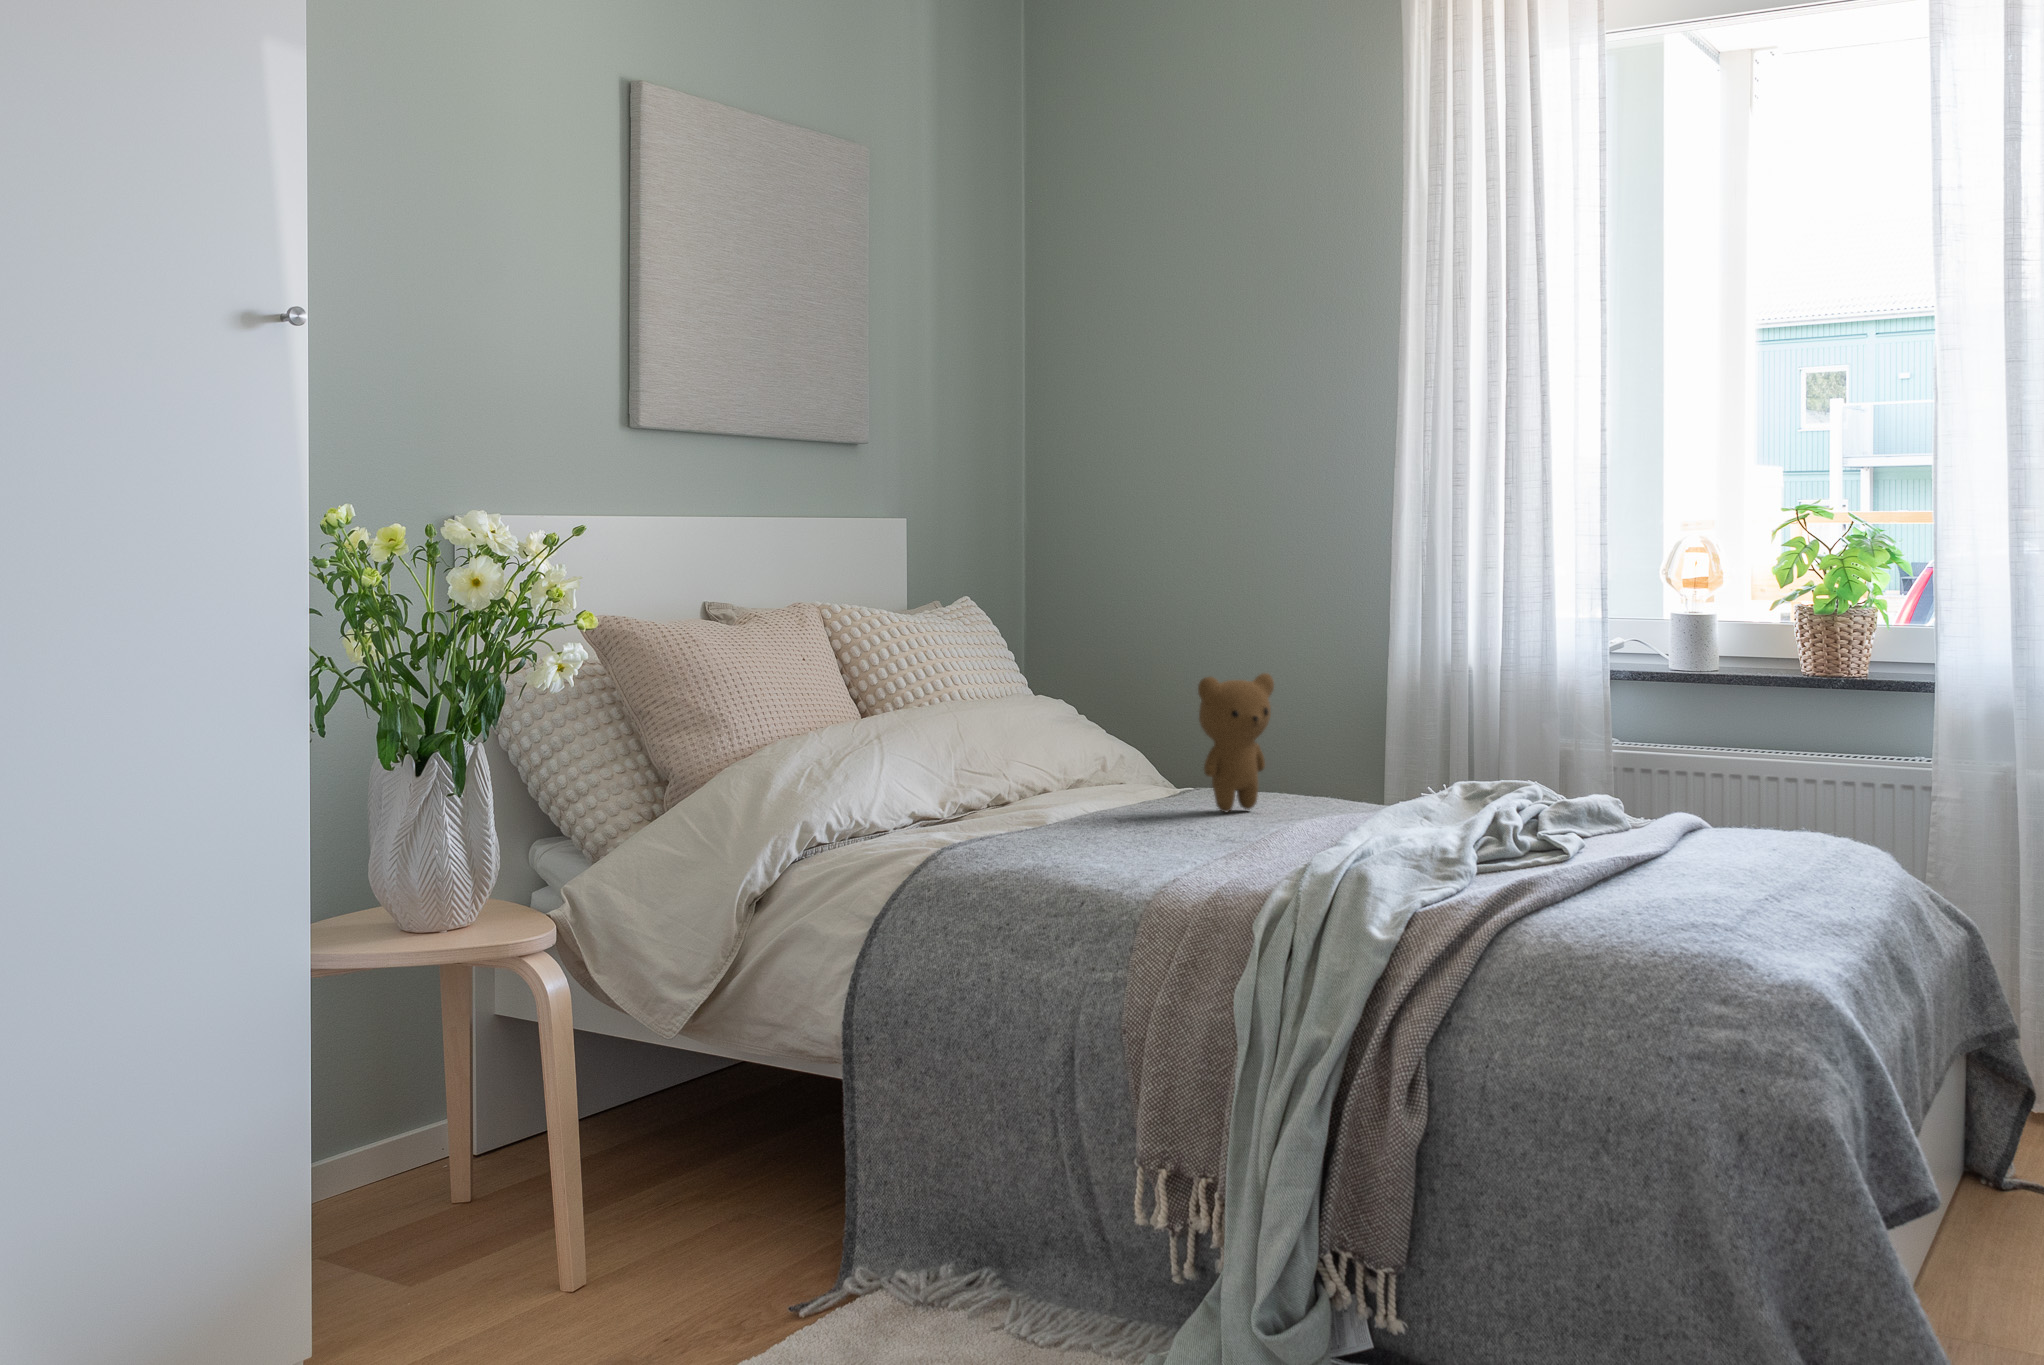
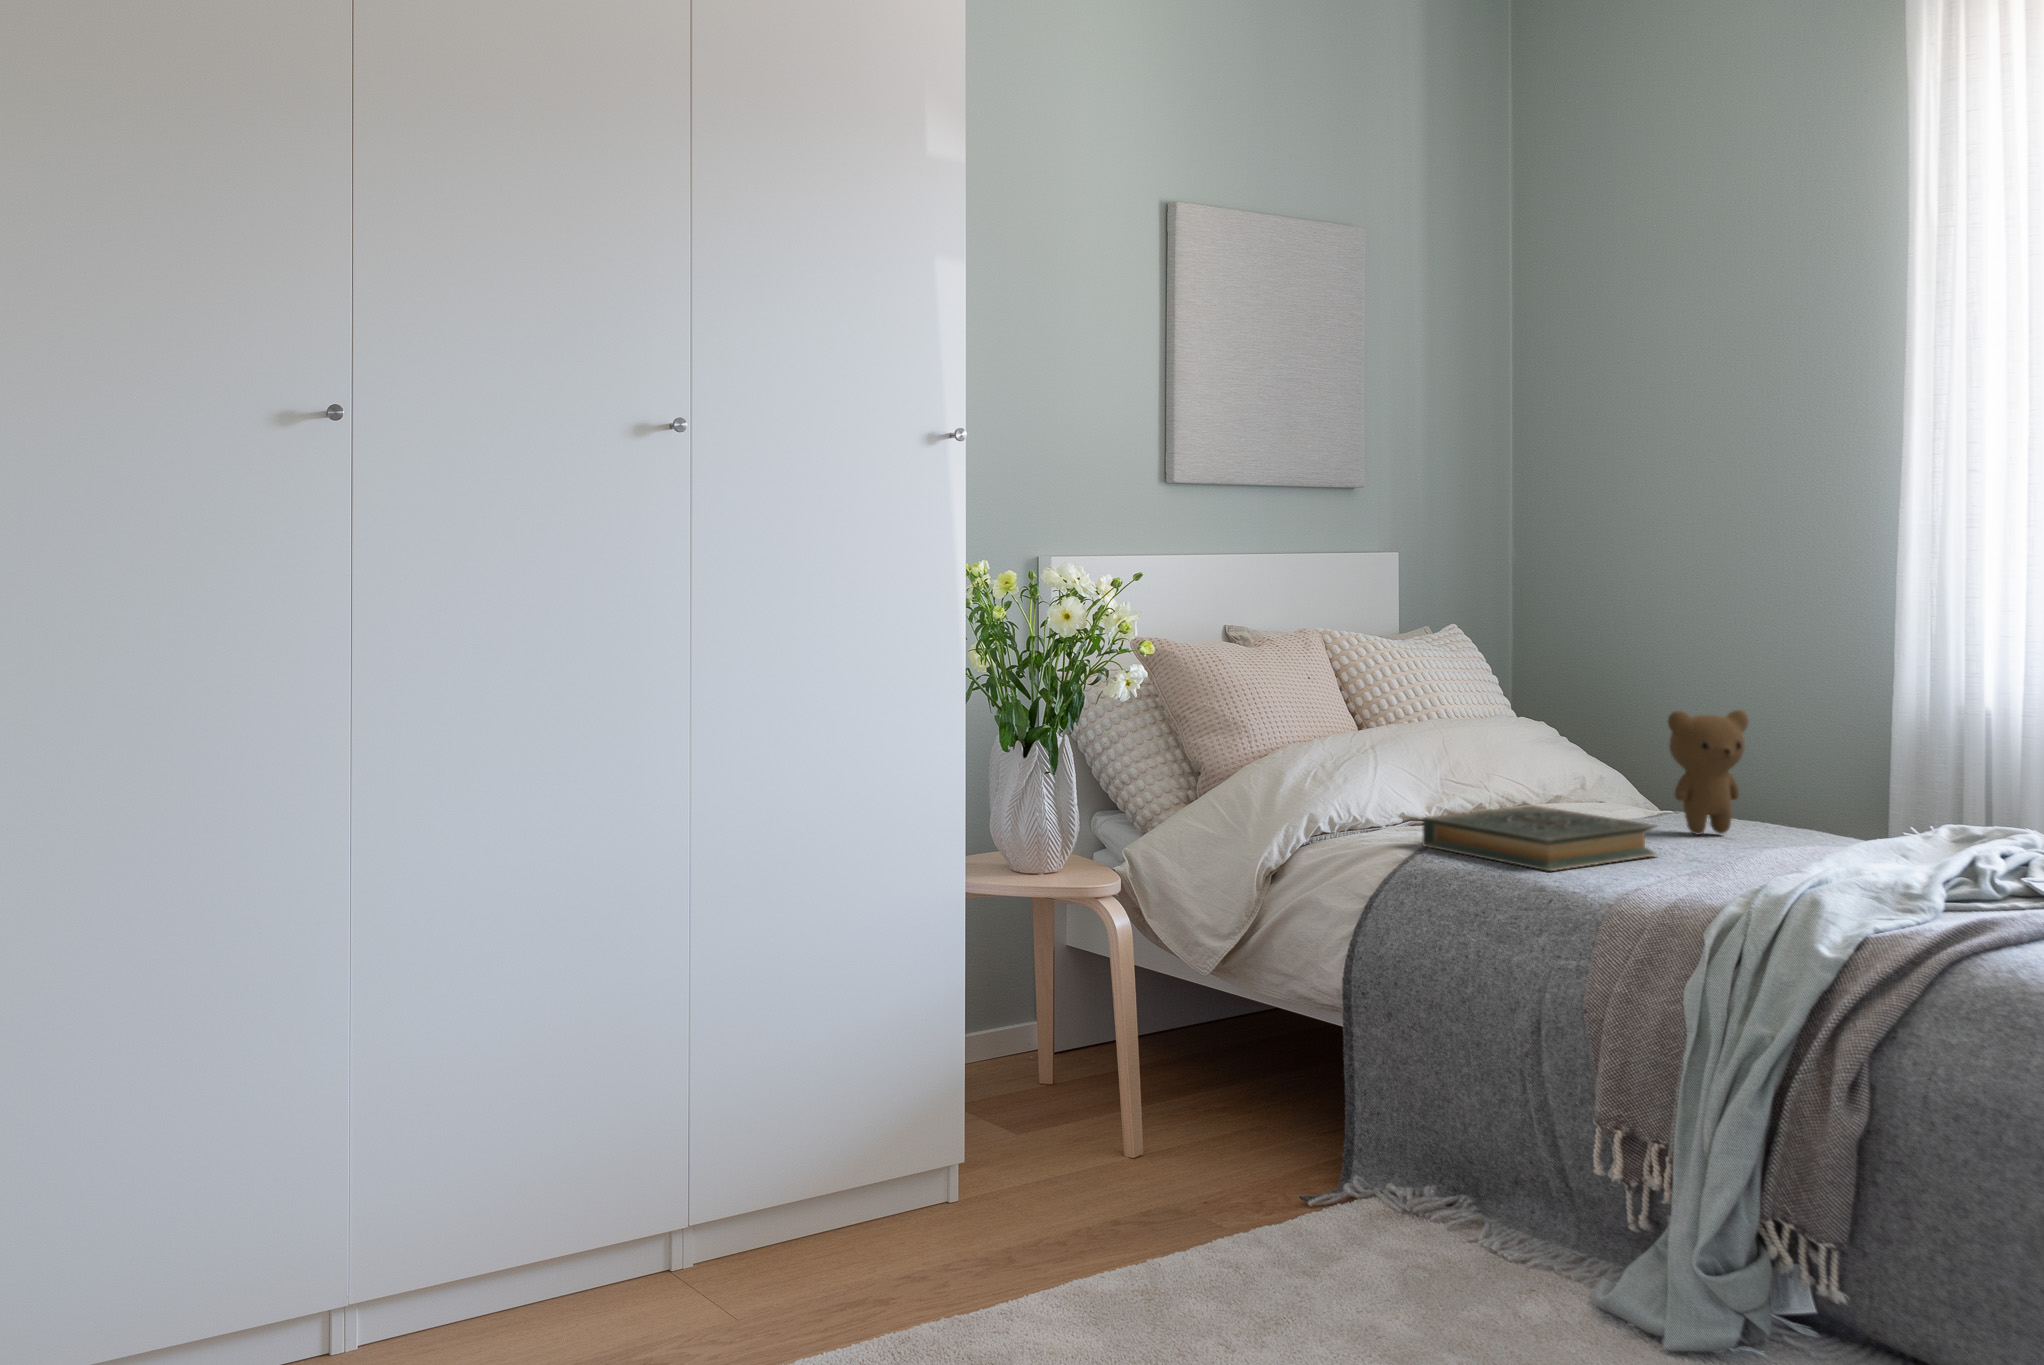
hardback book: none [940,793,1195,869] -> present [1423,805,1657,871]

